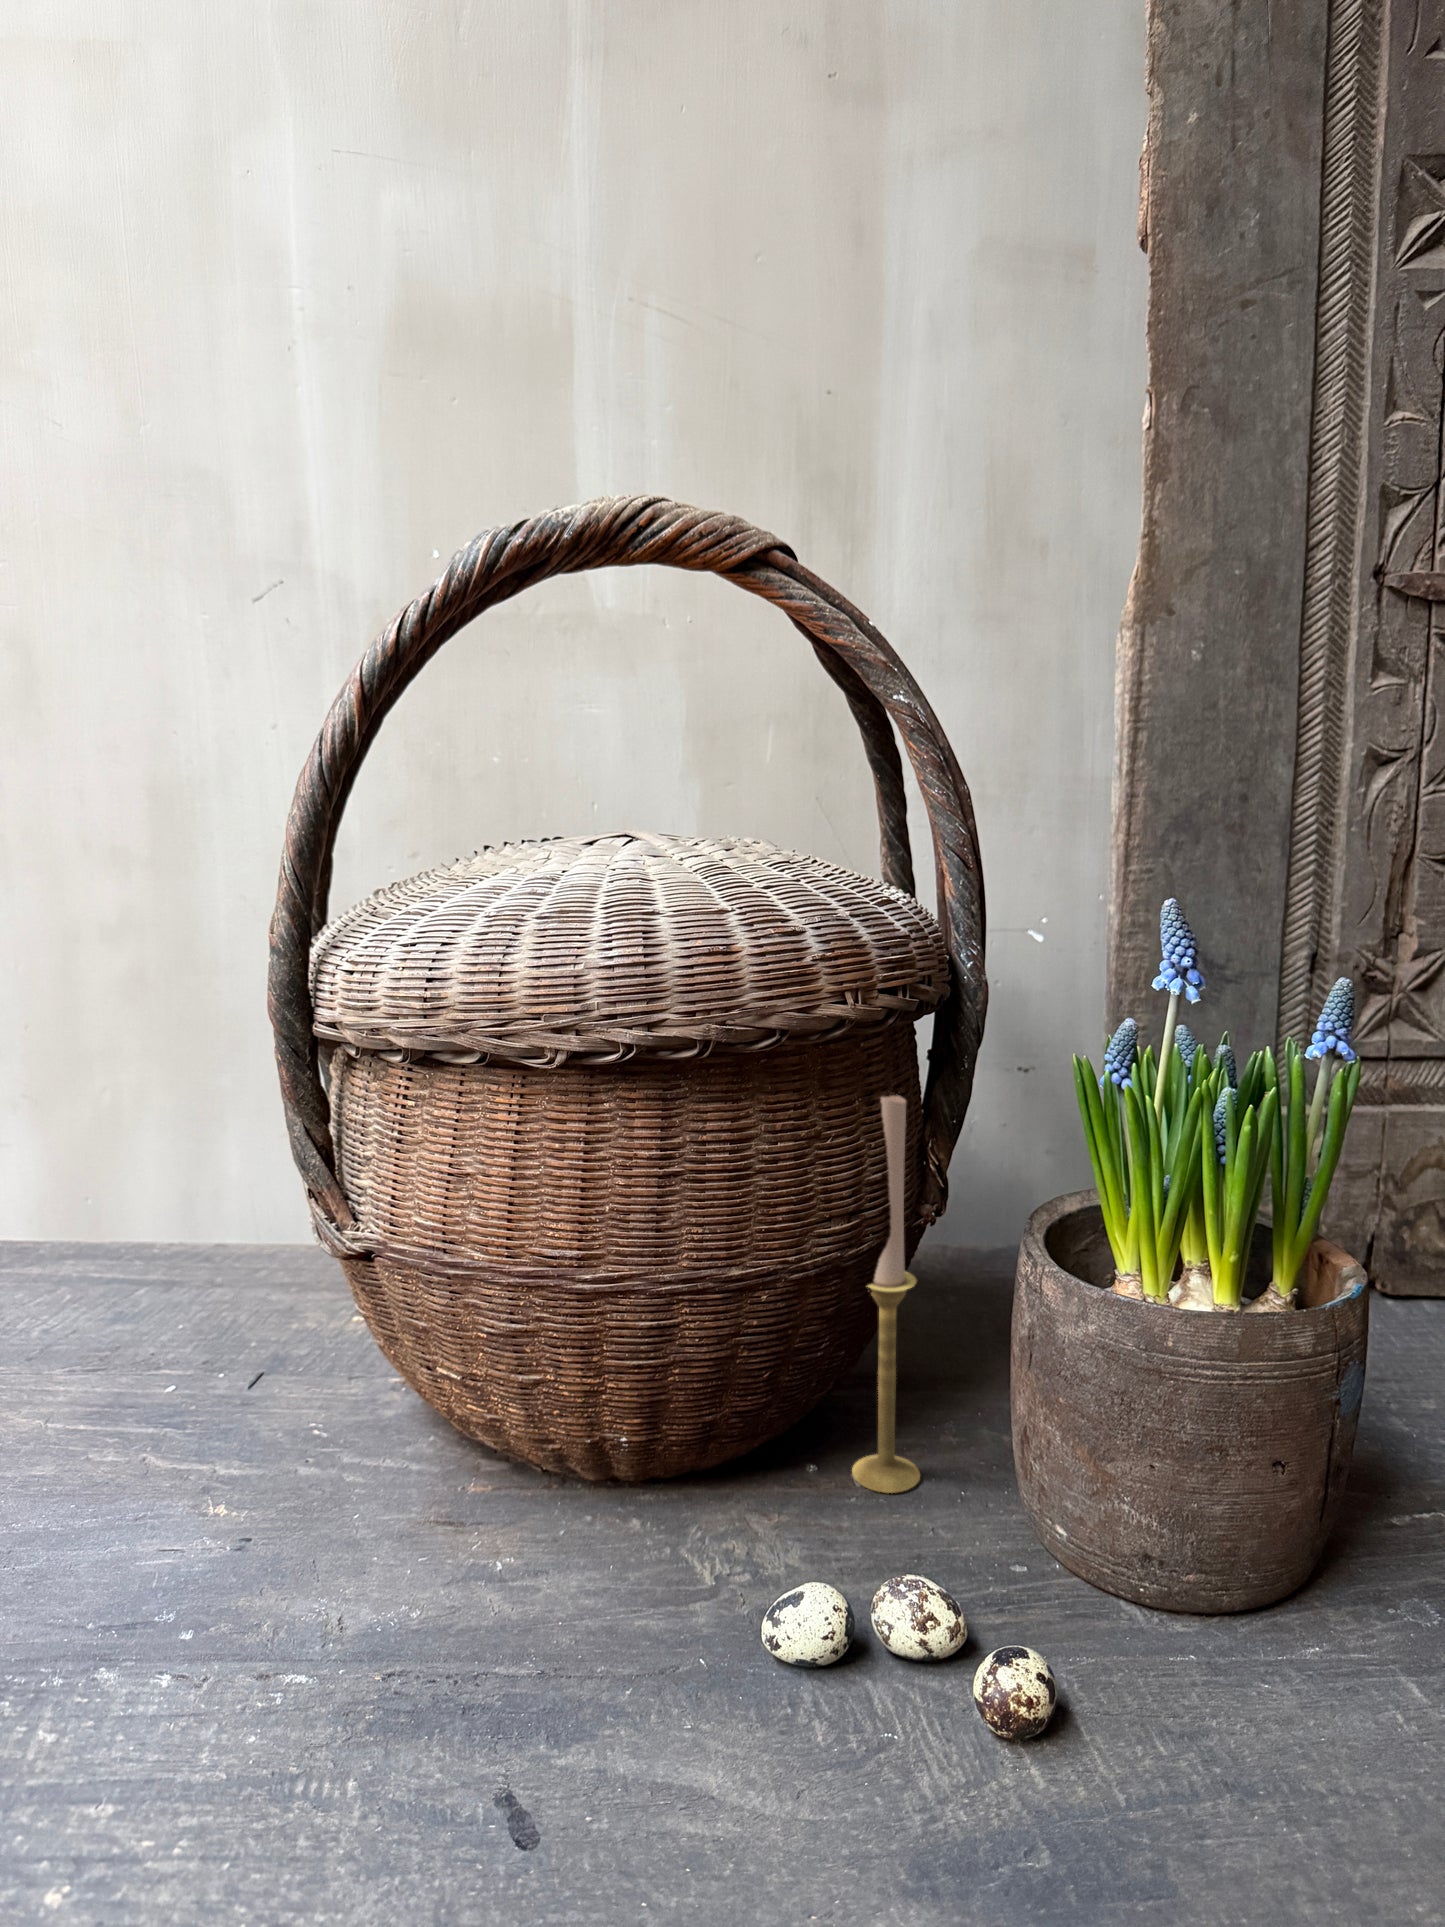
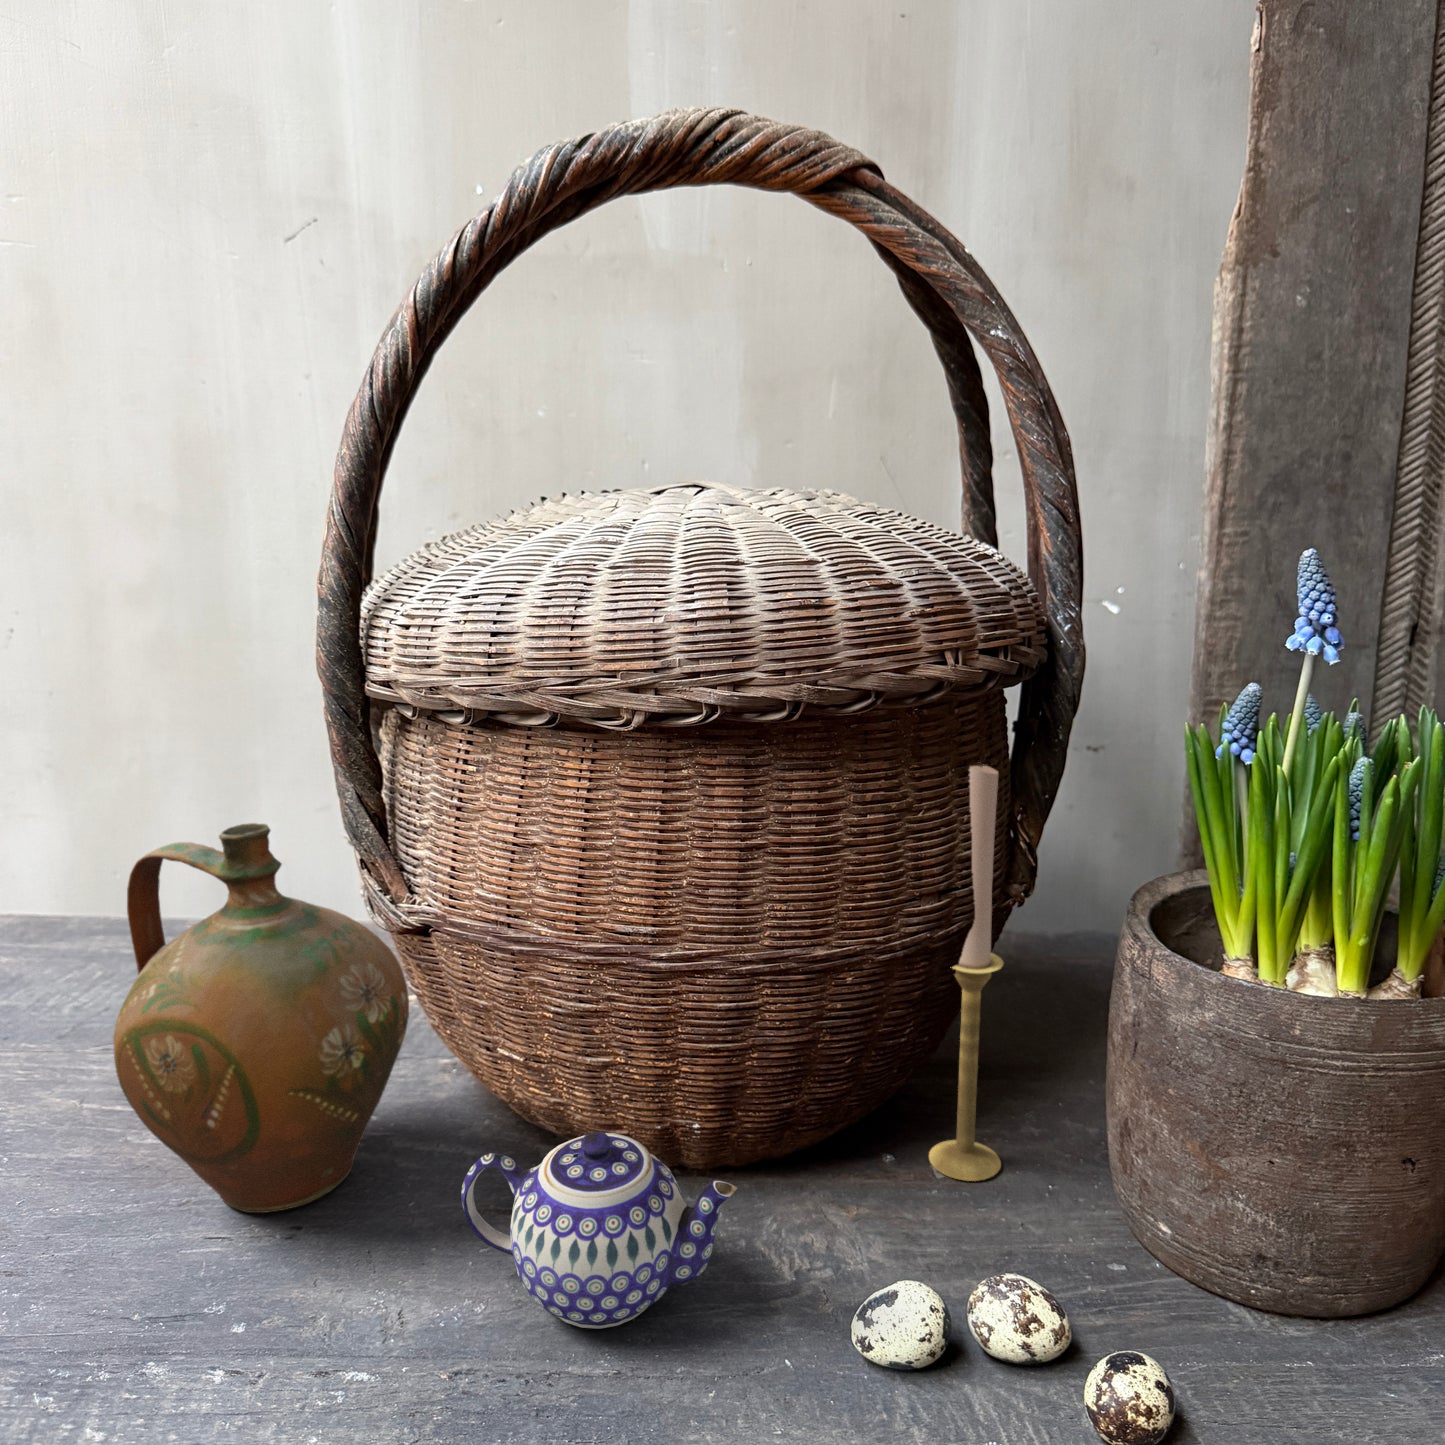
ceramic jug: none [69,1155,352,1531] -> present [113,823,409,1213]
teapot: none [397,1446,655,1634] -> present [461,1132,737,1329]

